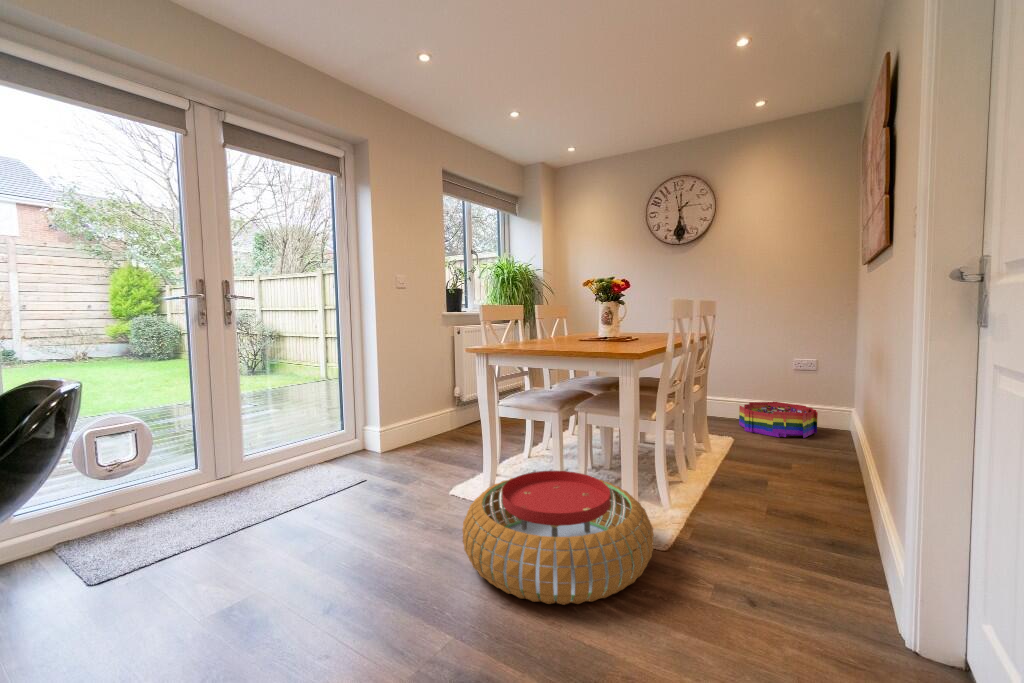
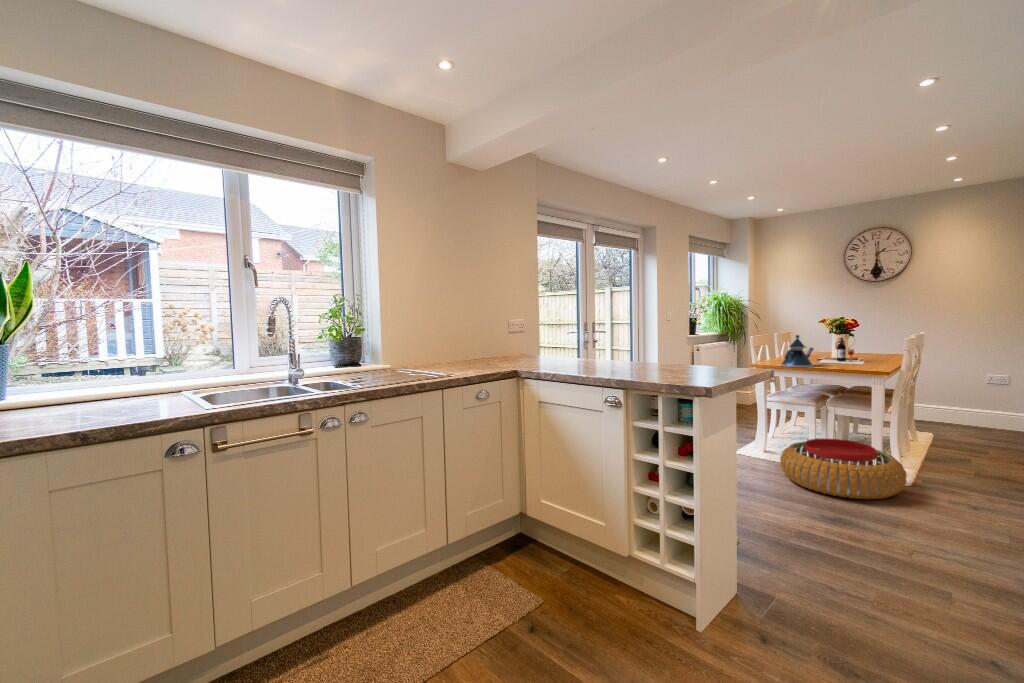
teapot: none [506,297,557,349] -> present [781,335,814,367]
wine bottle: none [569,306,639,344] -> present [819,338,865,364]
storage bin: present [739,402,818,438] -> none [934,408,1009,436]

